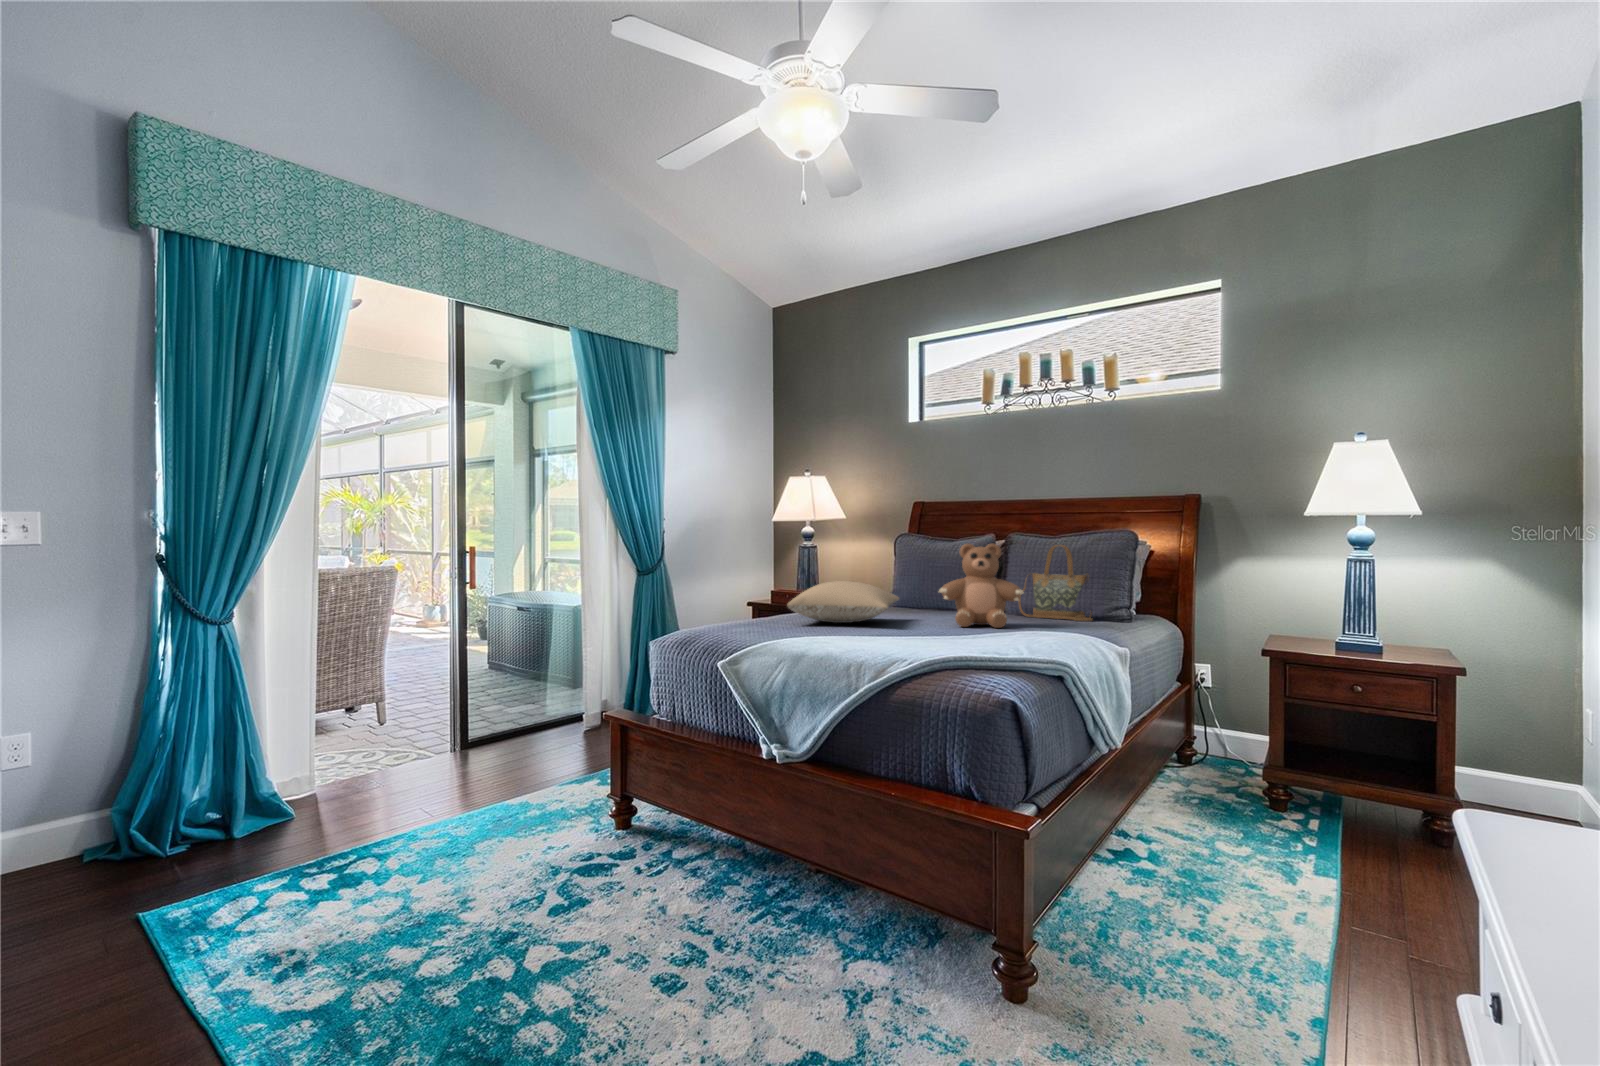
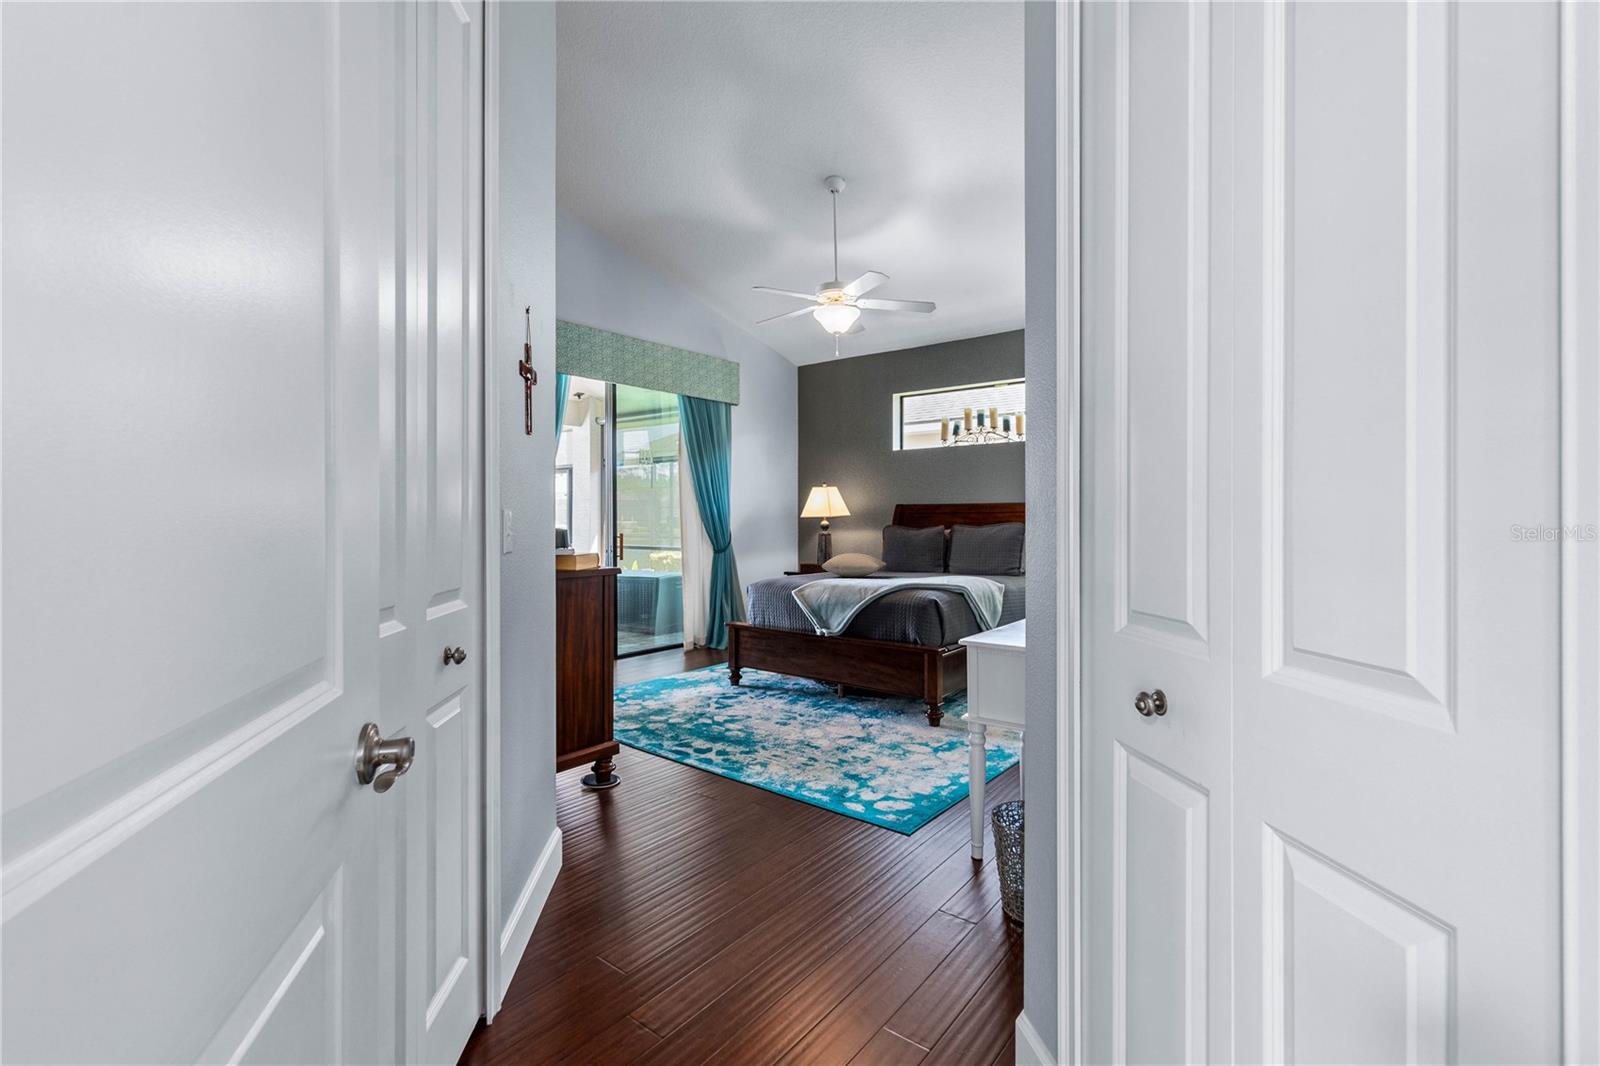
teddy bear: present [939,544,1024,628] -> none [908,531,957,579]
handbag: present [1018,545,1092,621] -> none [958,532,1001,577]

